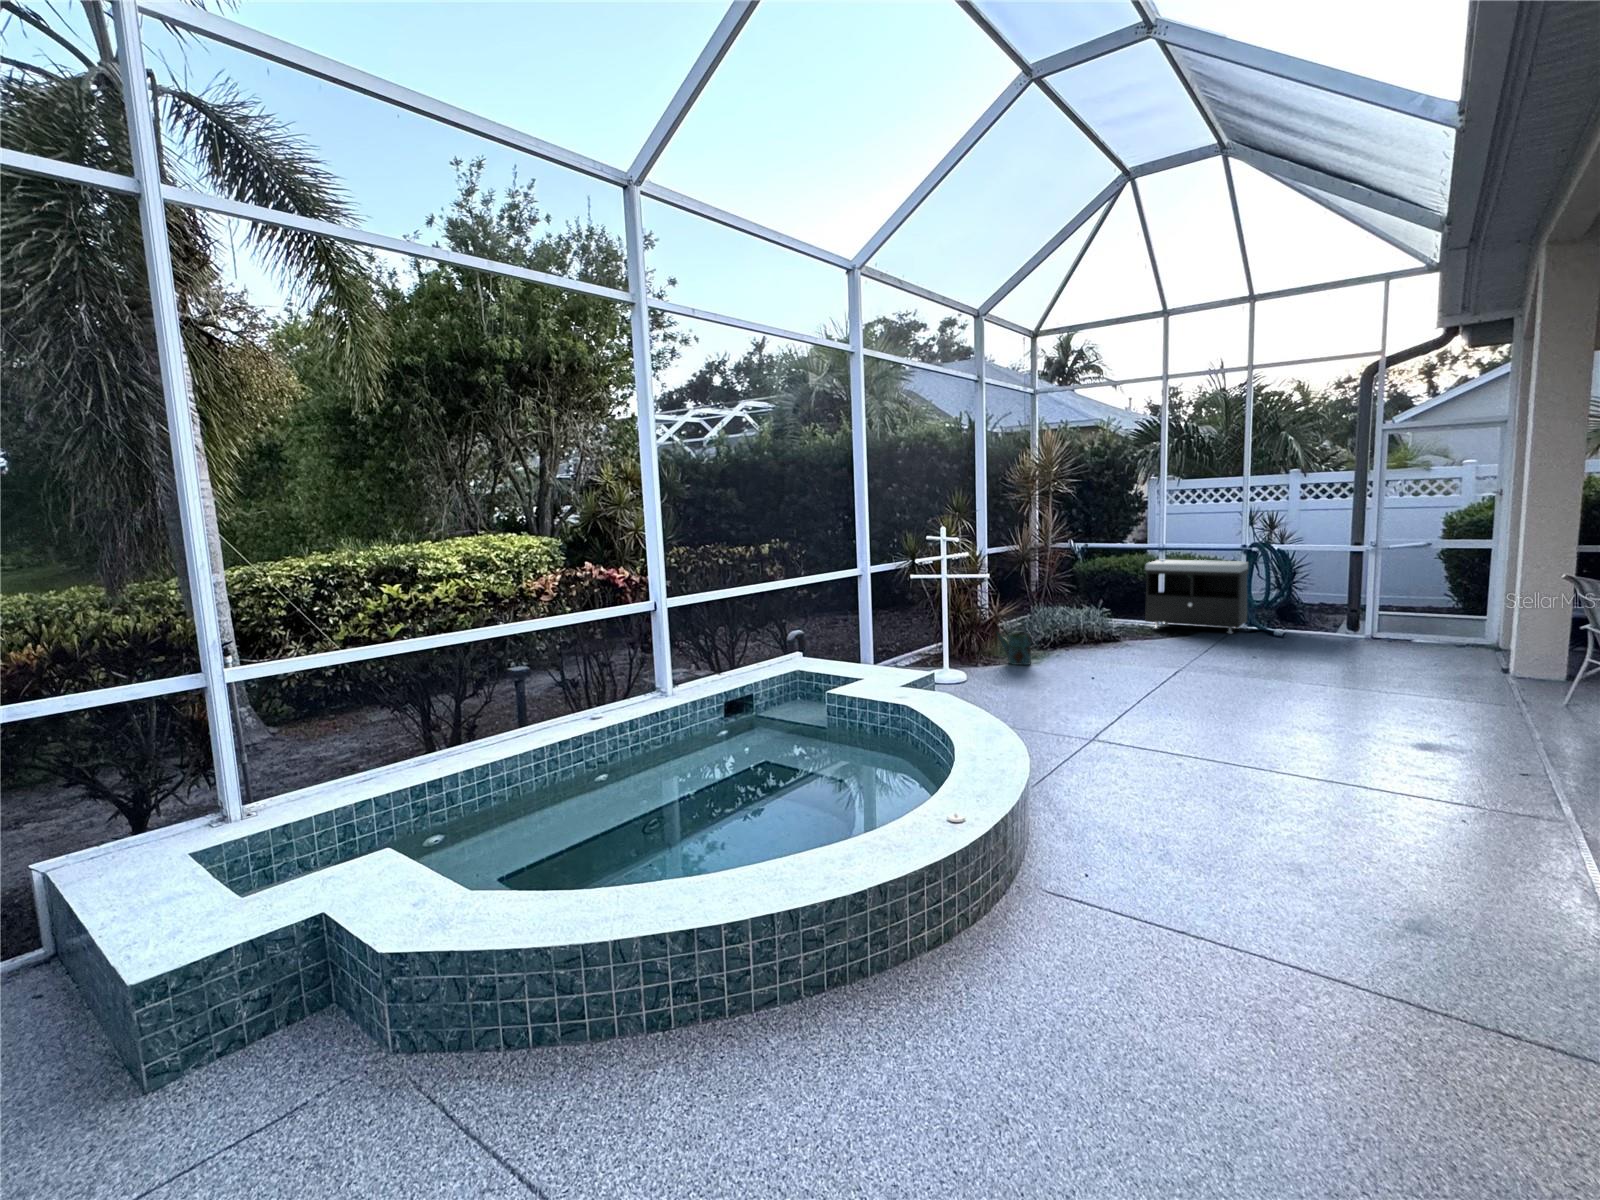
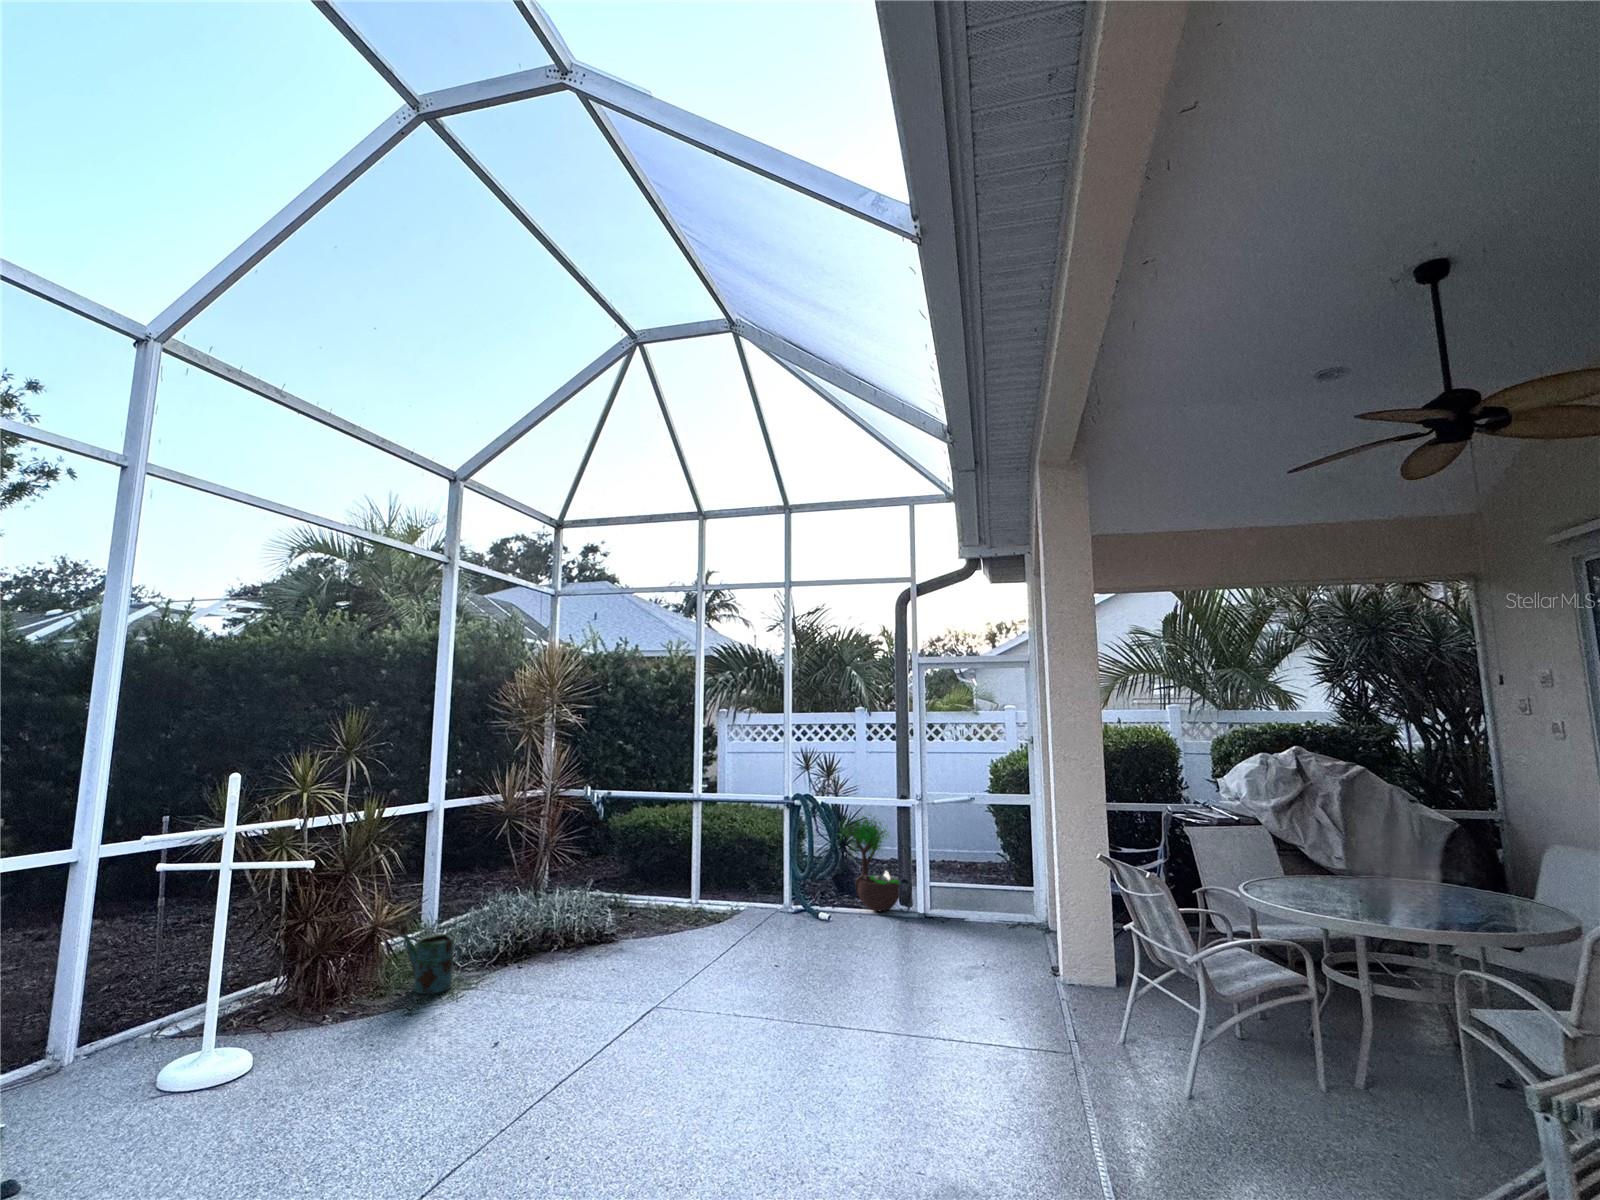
potted tree: none [1291,553,1352,635] -> present [840,814,901,911]
storage bench: present [1145,560,1248,633] -> none [672,811,797,912]

